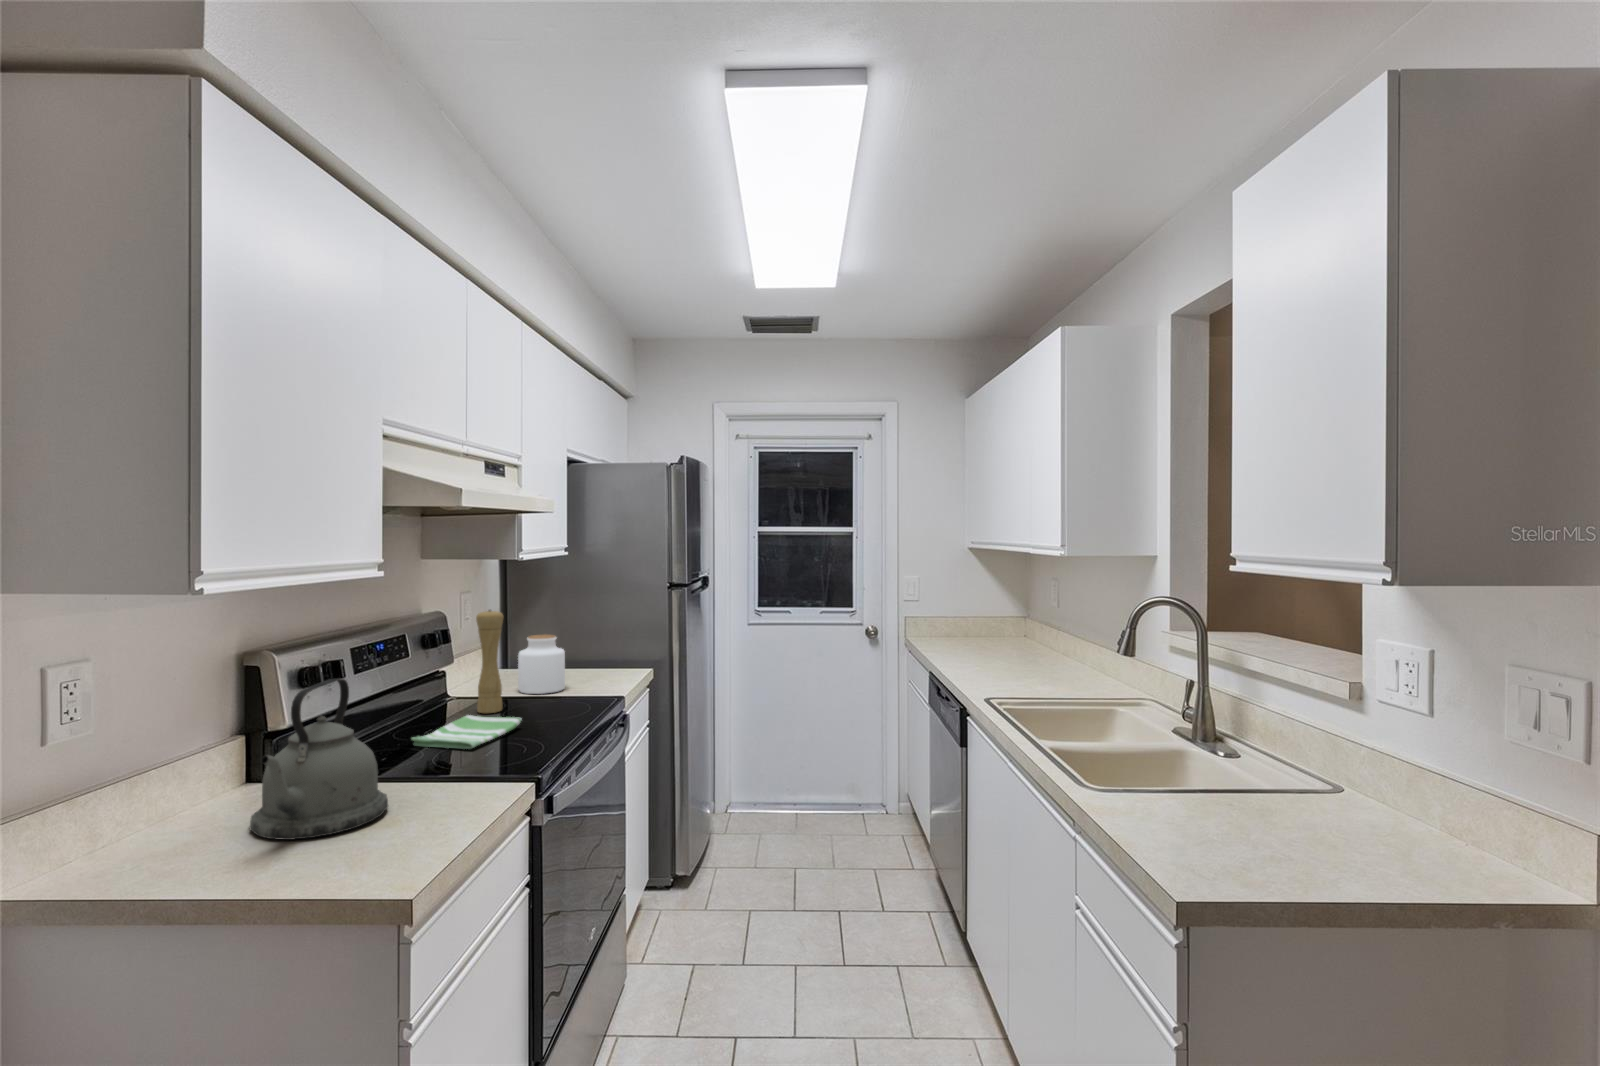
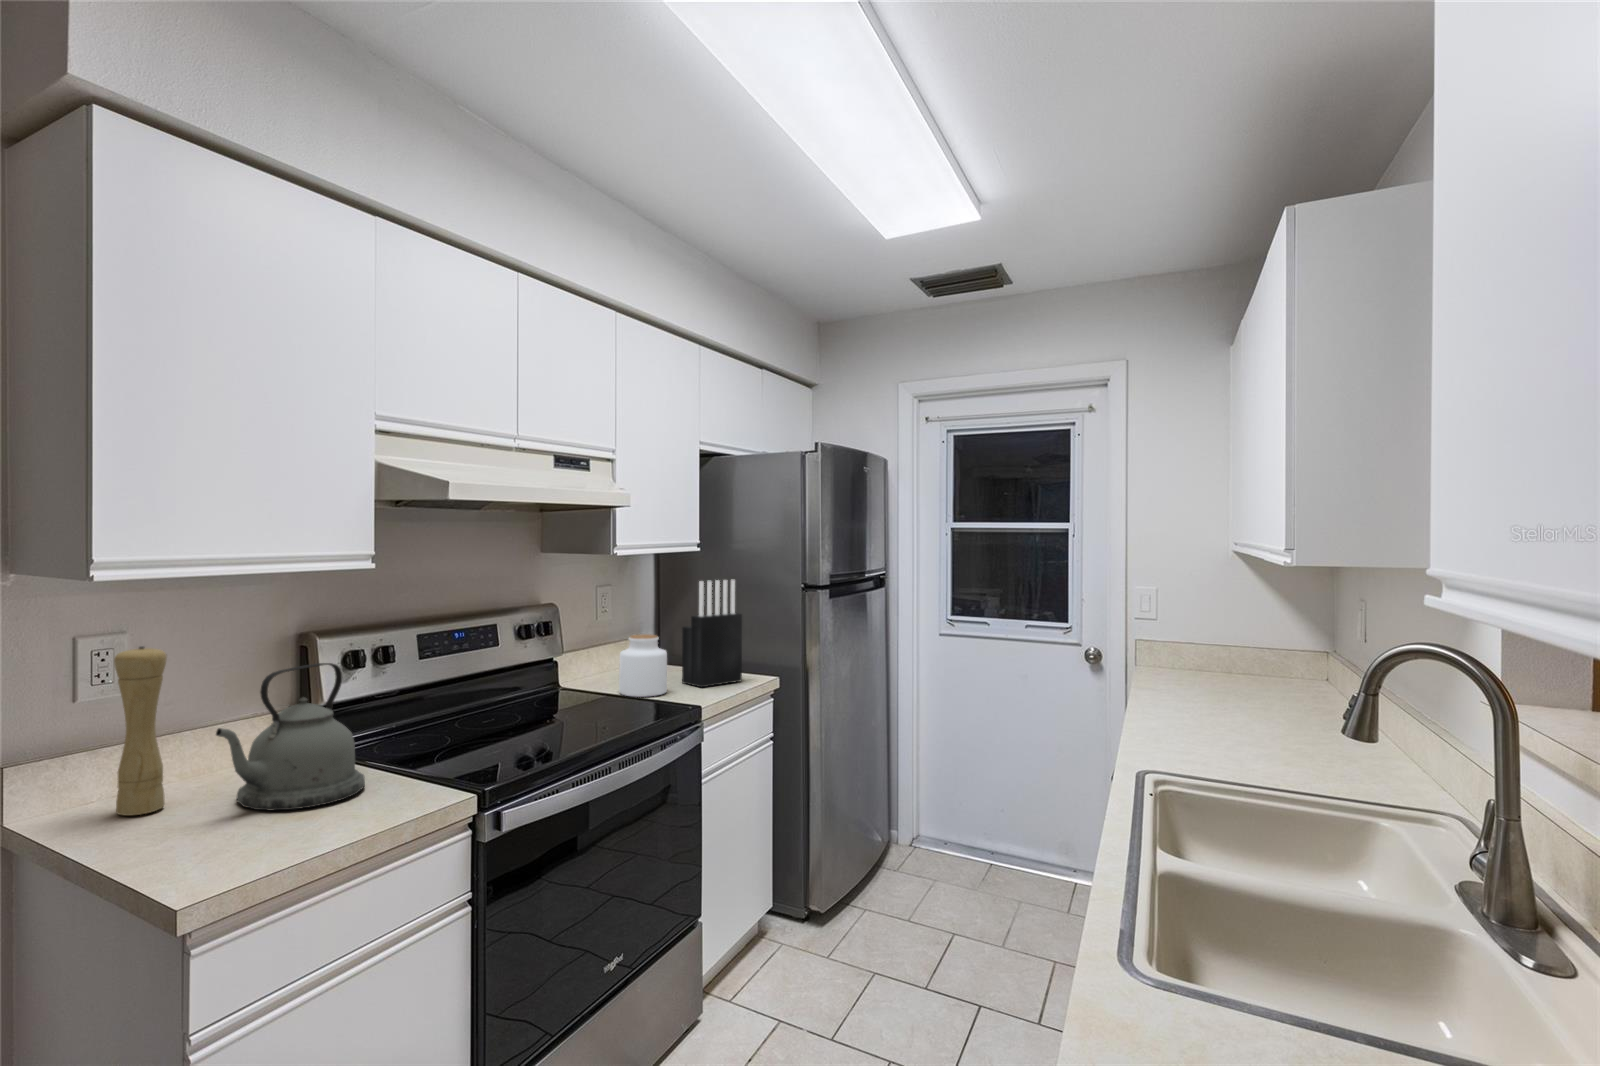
knife block: none [567,580,620,681] -> present [682,579,742,687]
pepper mill: present [476,610,503,713] -> present [114,646,167,816]
dish towel: present [412,715,522,749] -> none [458,712,574,745]

